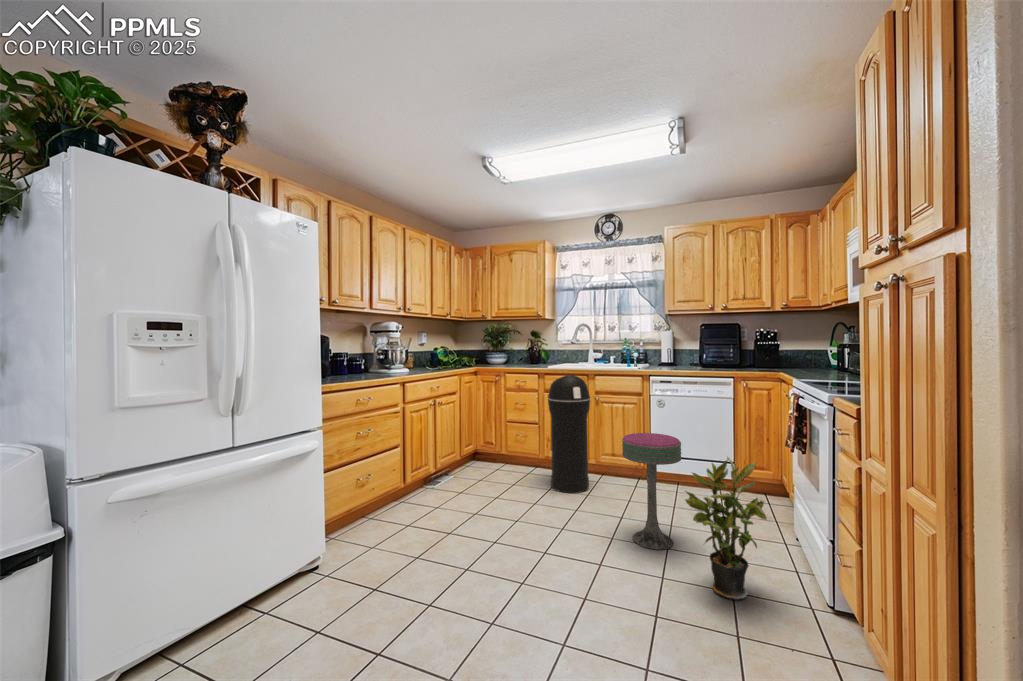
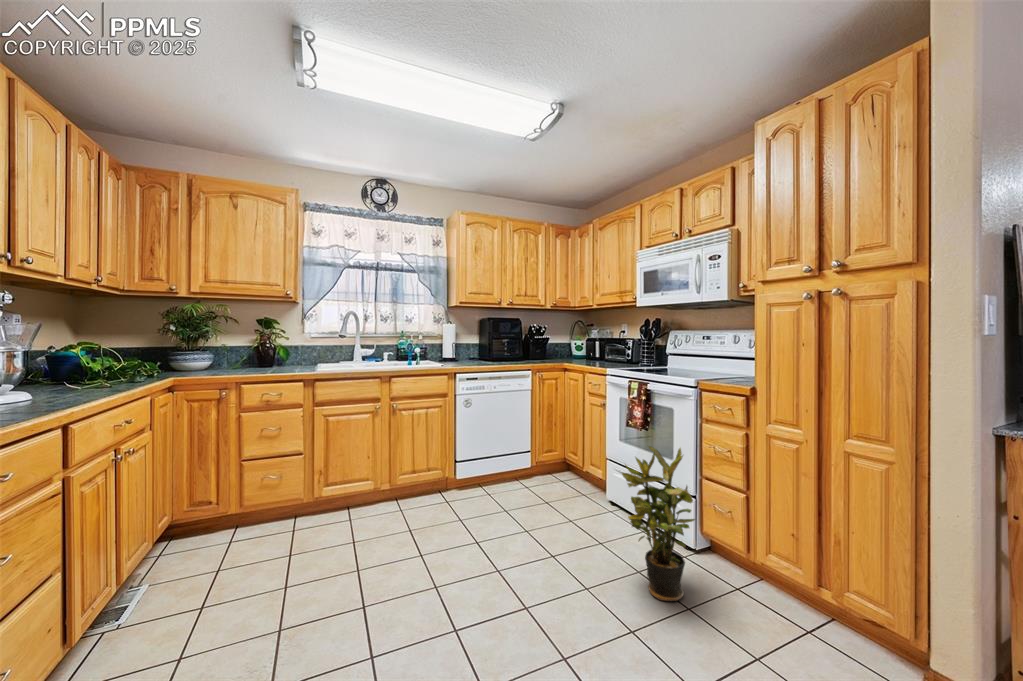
trash can: present [548,375,590,493] -> none [344,376,406,548]
bar stool: present [622,433,681,550] -> none [509,436,577,581]

